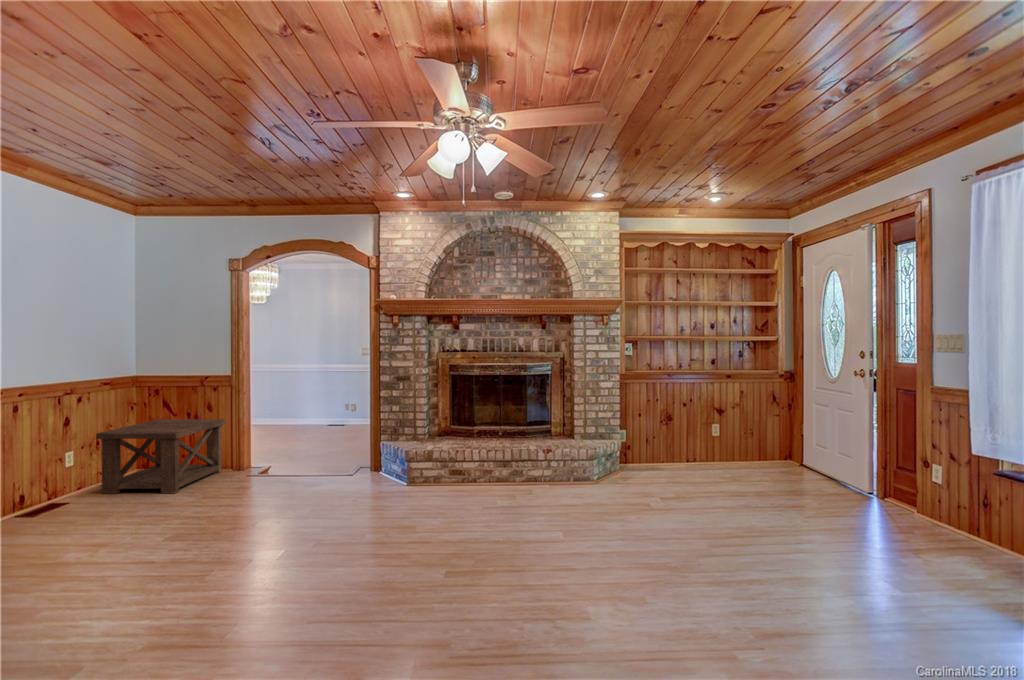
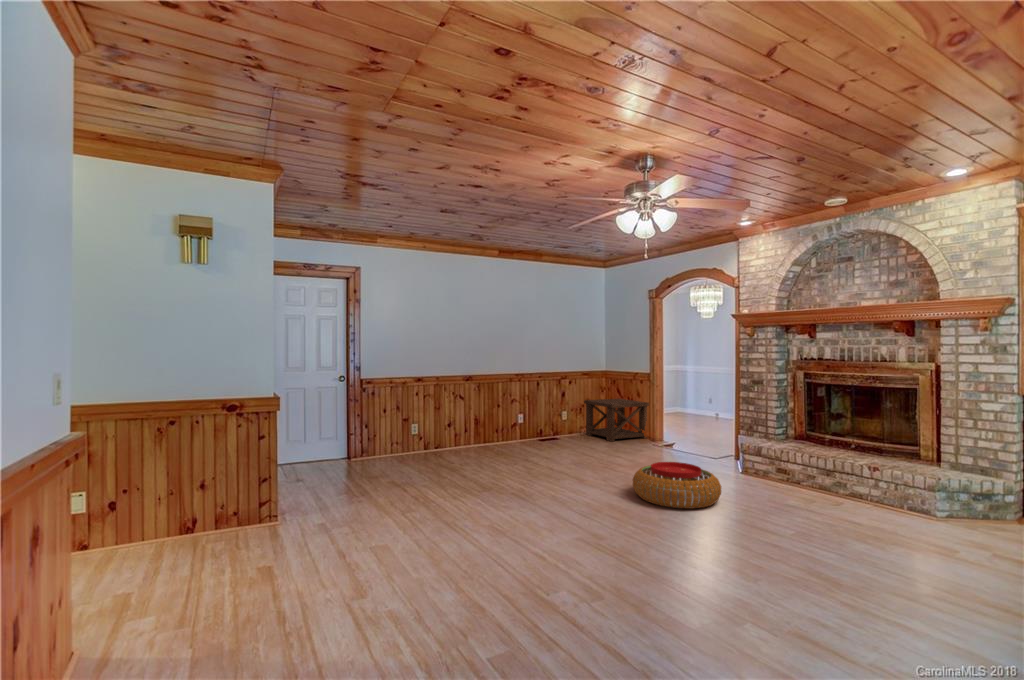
pouf: none [365,502,489,585] -> present [633,462,721,509]

